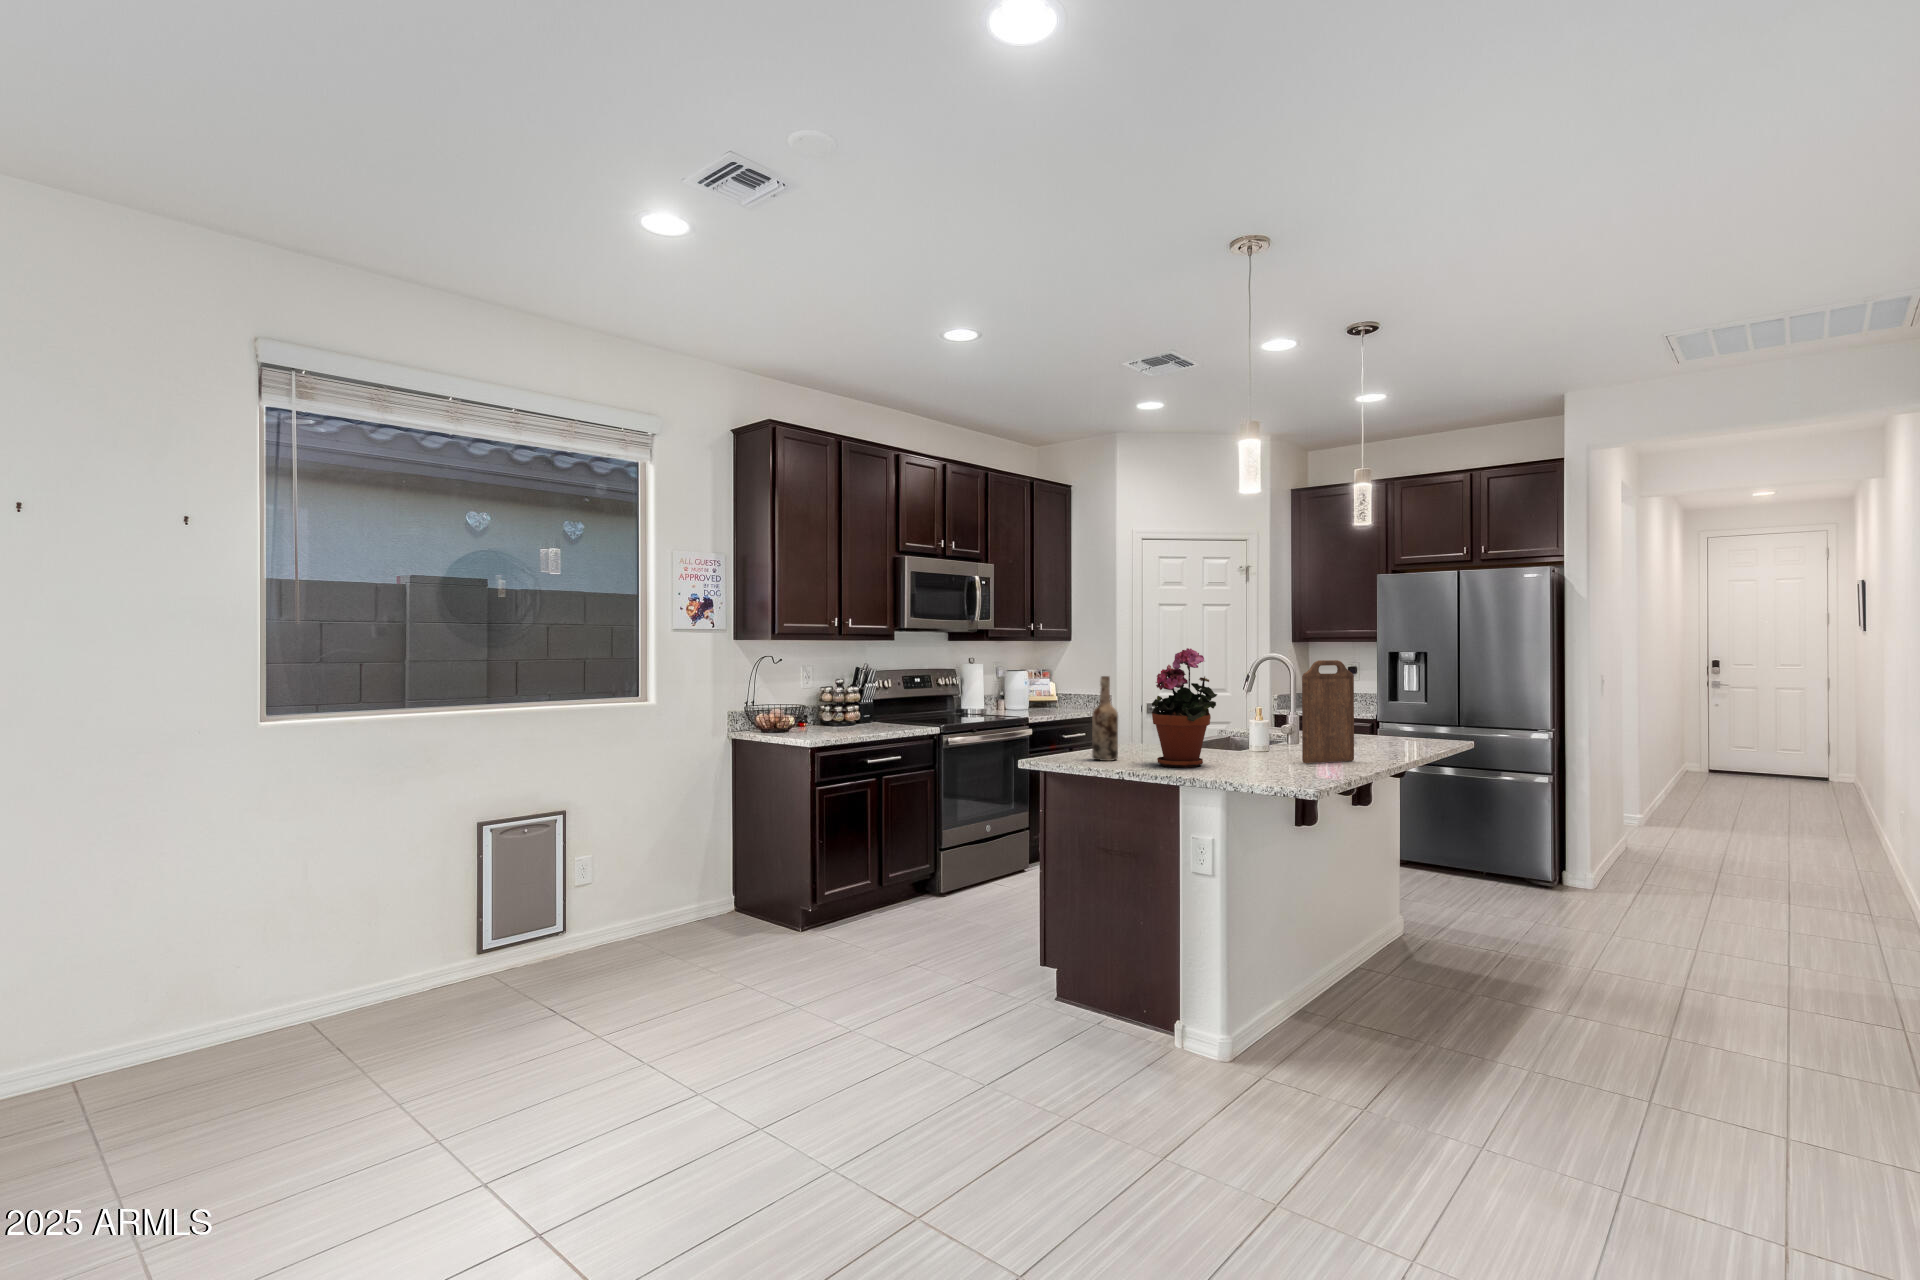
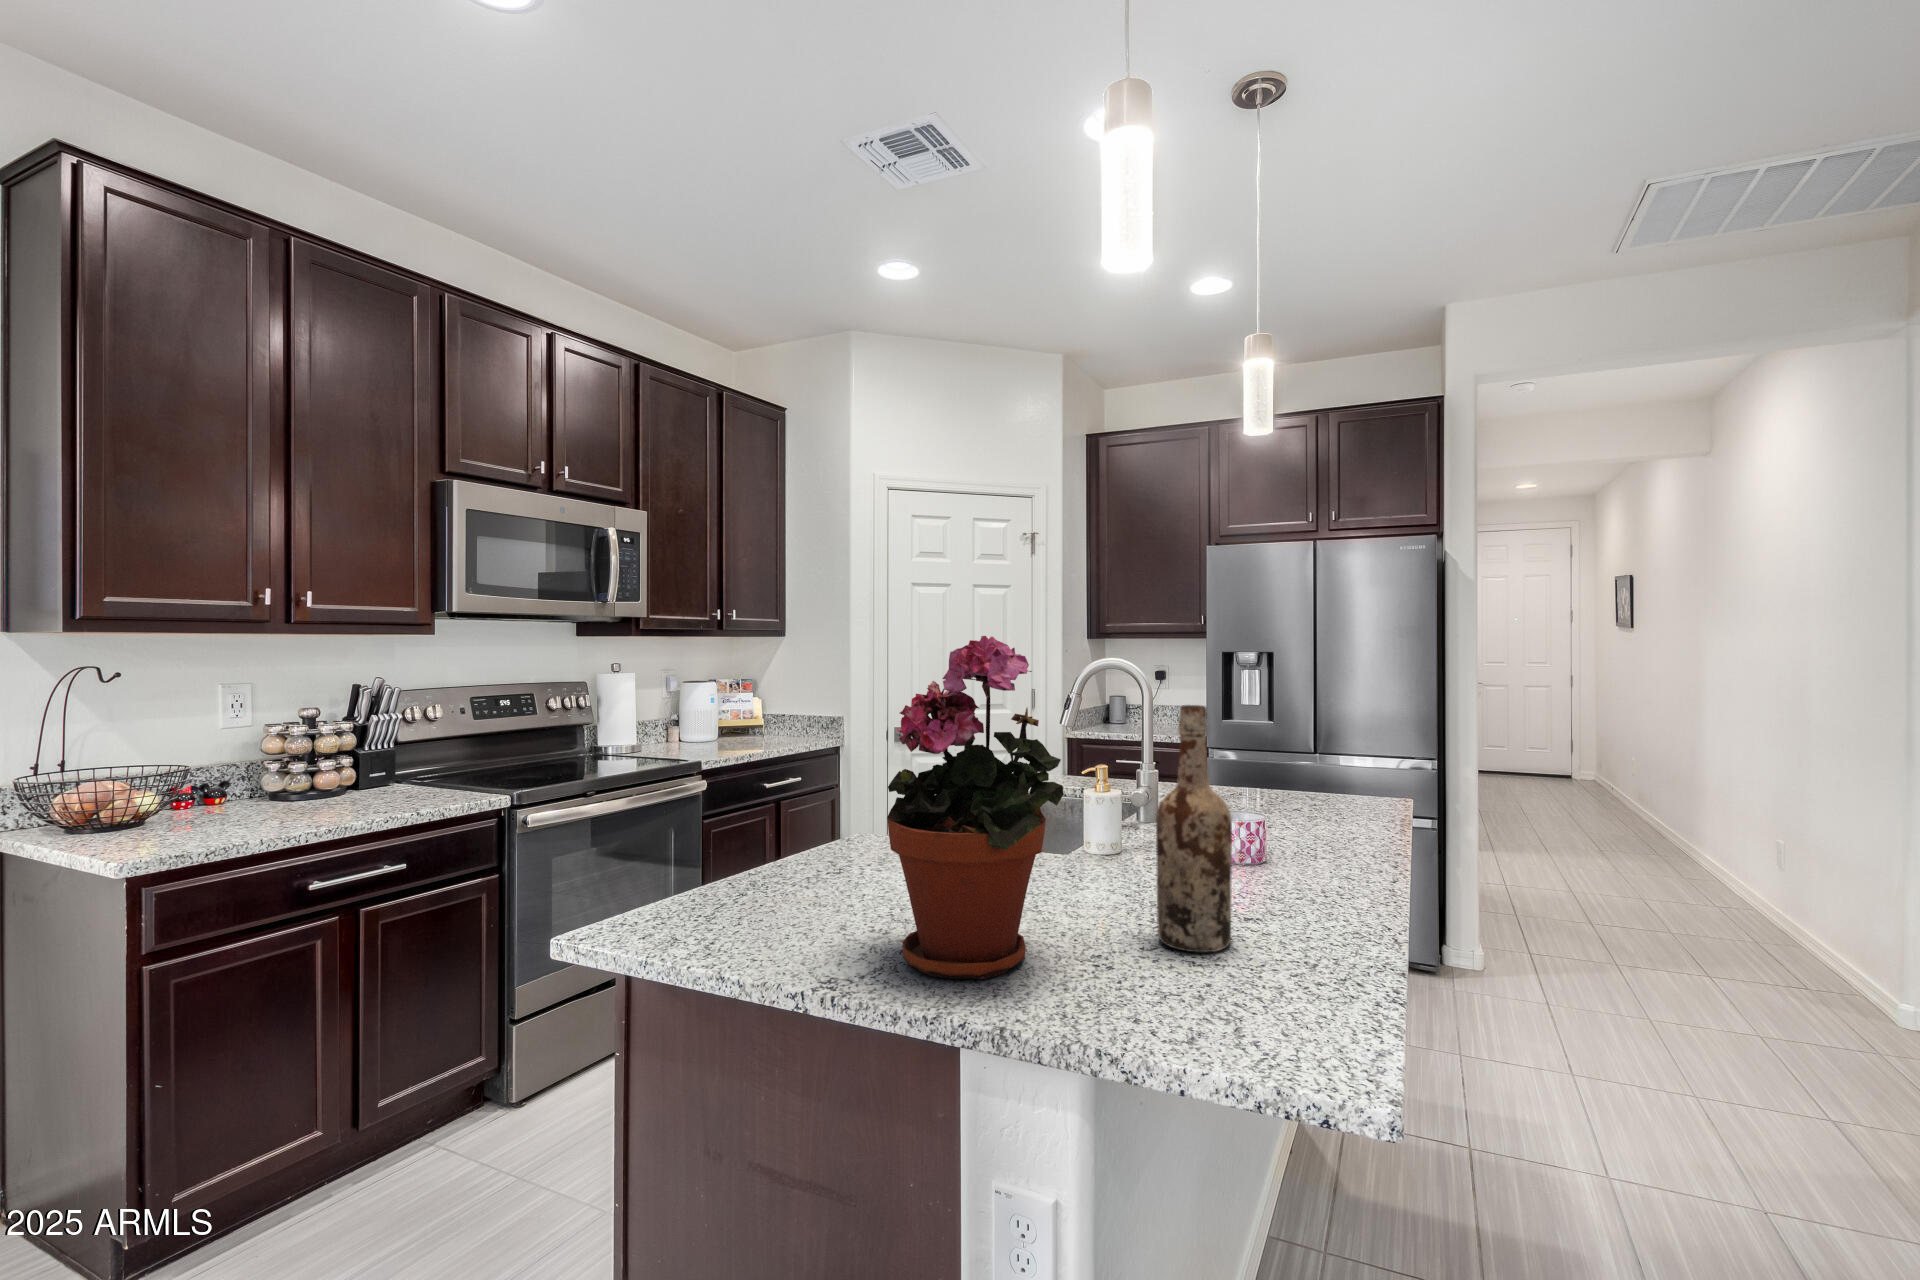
cutting board: present [1302,660,1354,763] -> none [1261,665,1361,926]
wine bottle: present [1092,676,1118,761] -> present [1156,705,1232,953]

